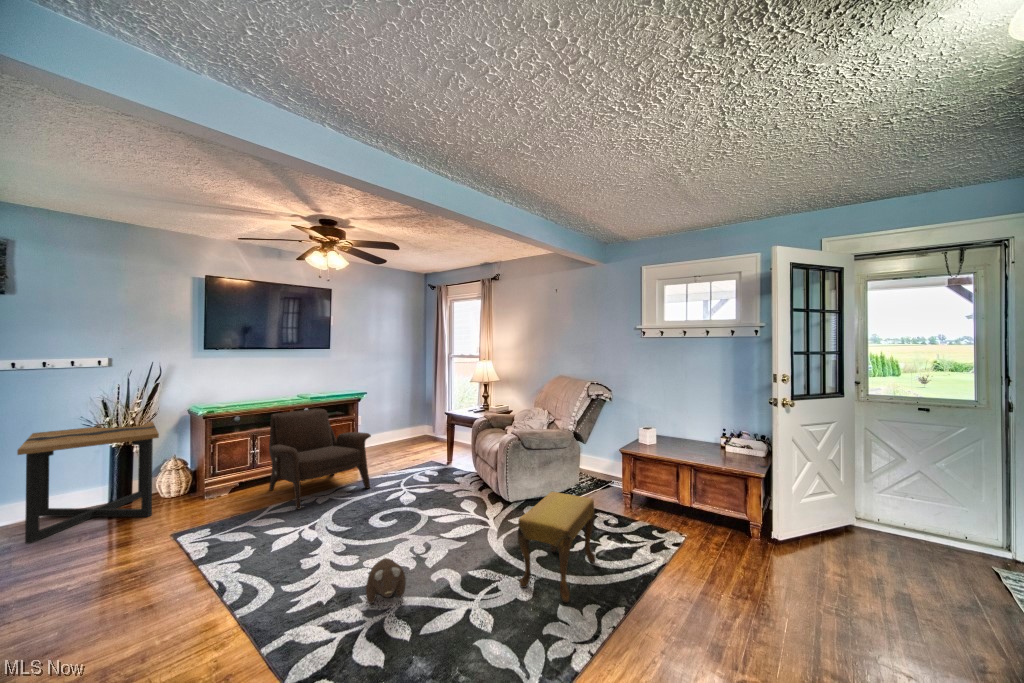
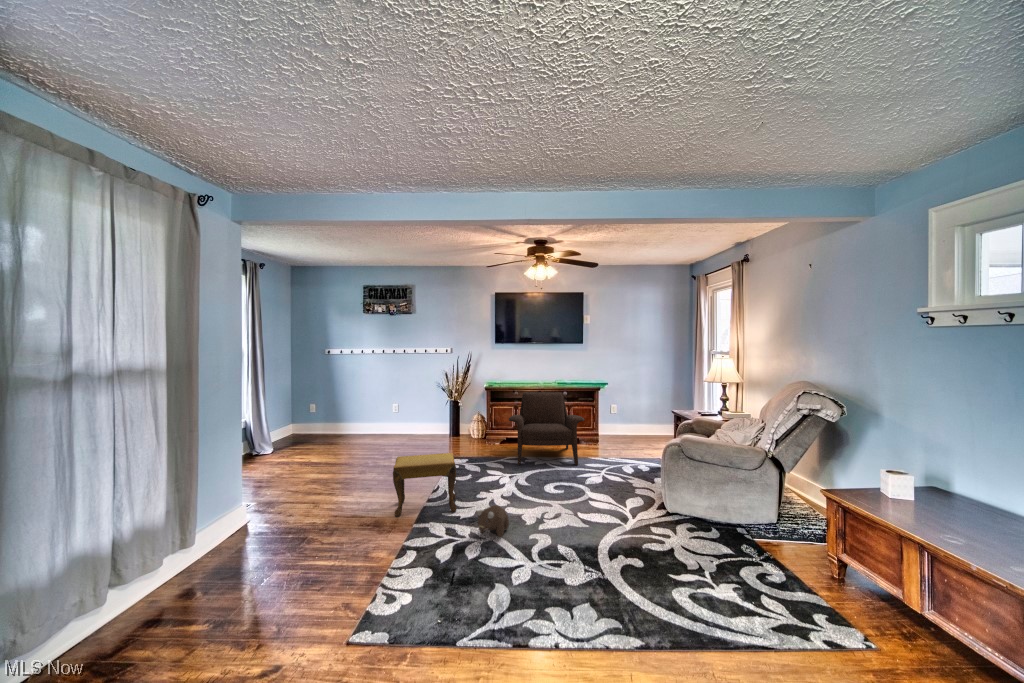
side table: present [17,421,159,544] -> none [403,388,469,447]
footstool: present [518,492,596,603] -> present [393,453,456,517]

